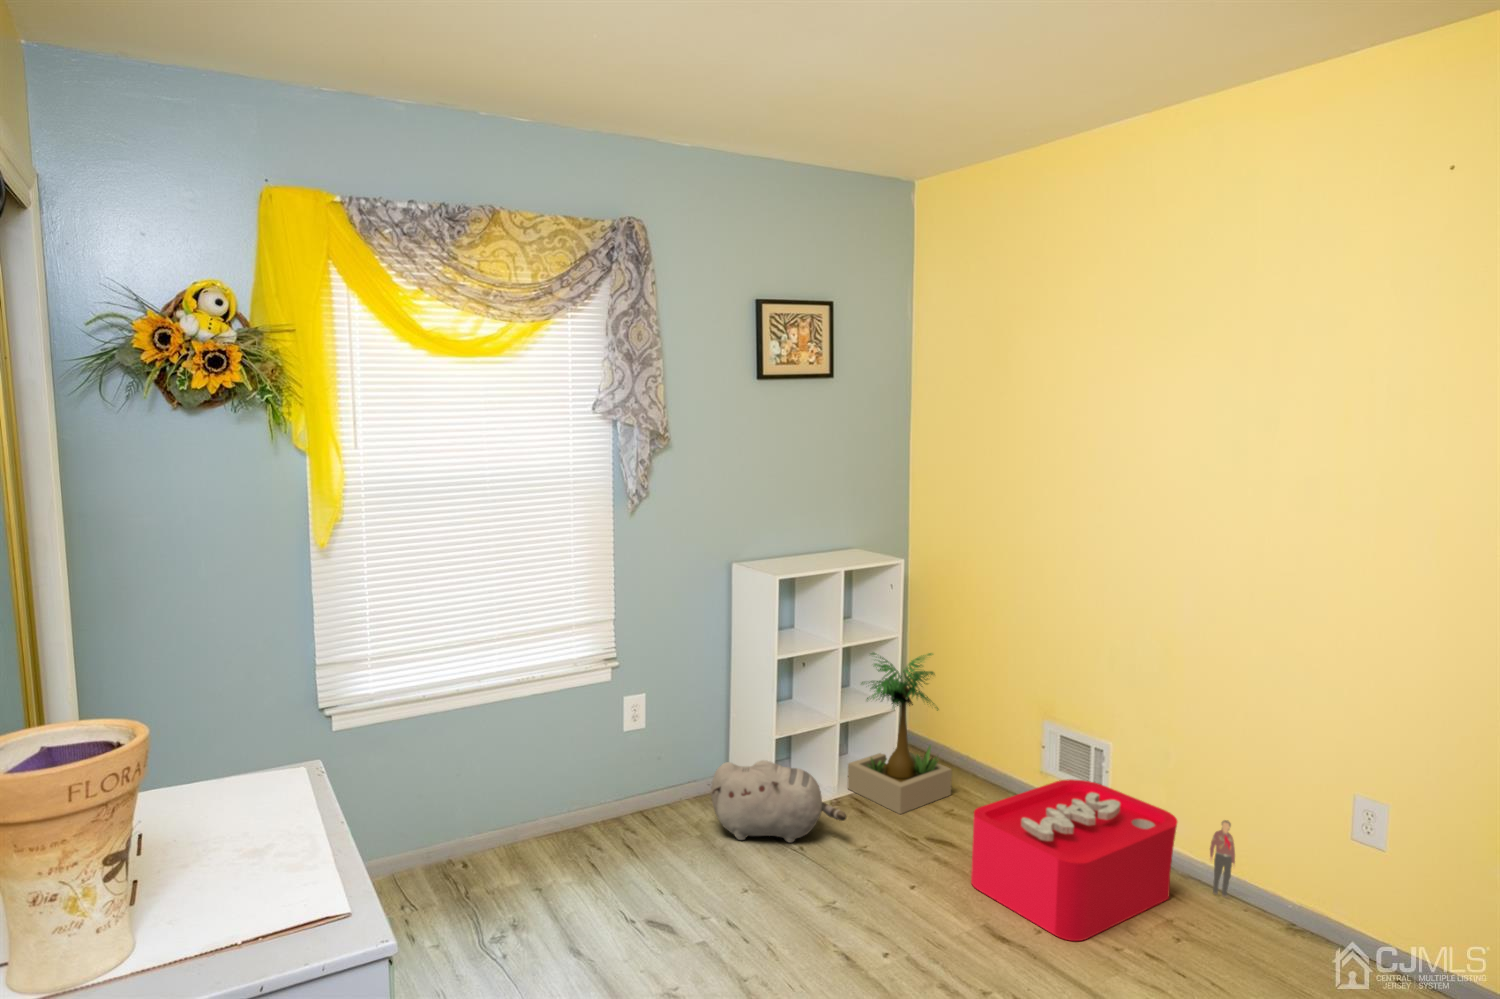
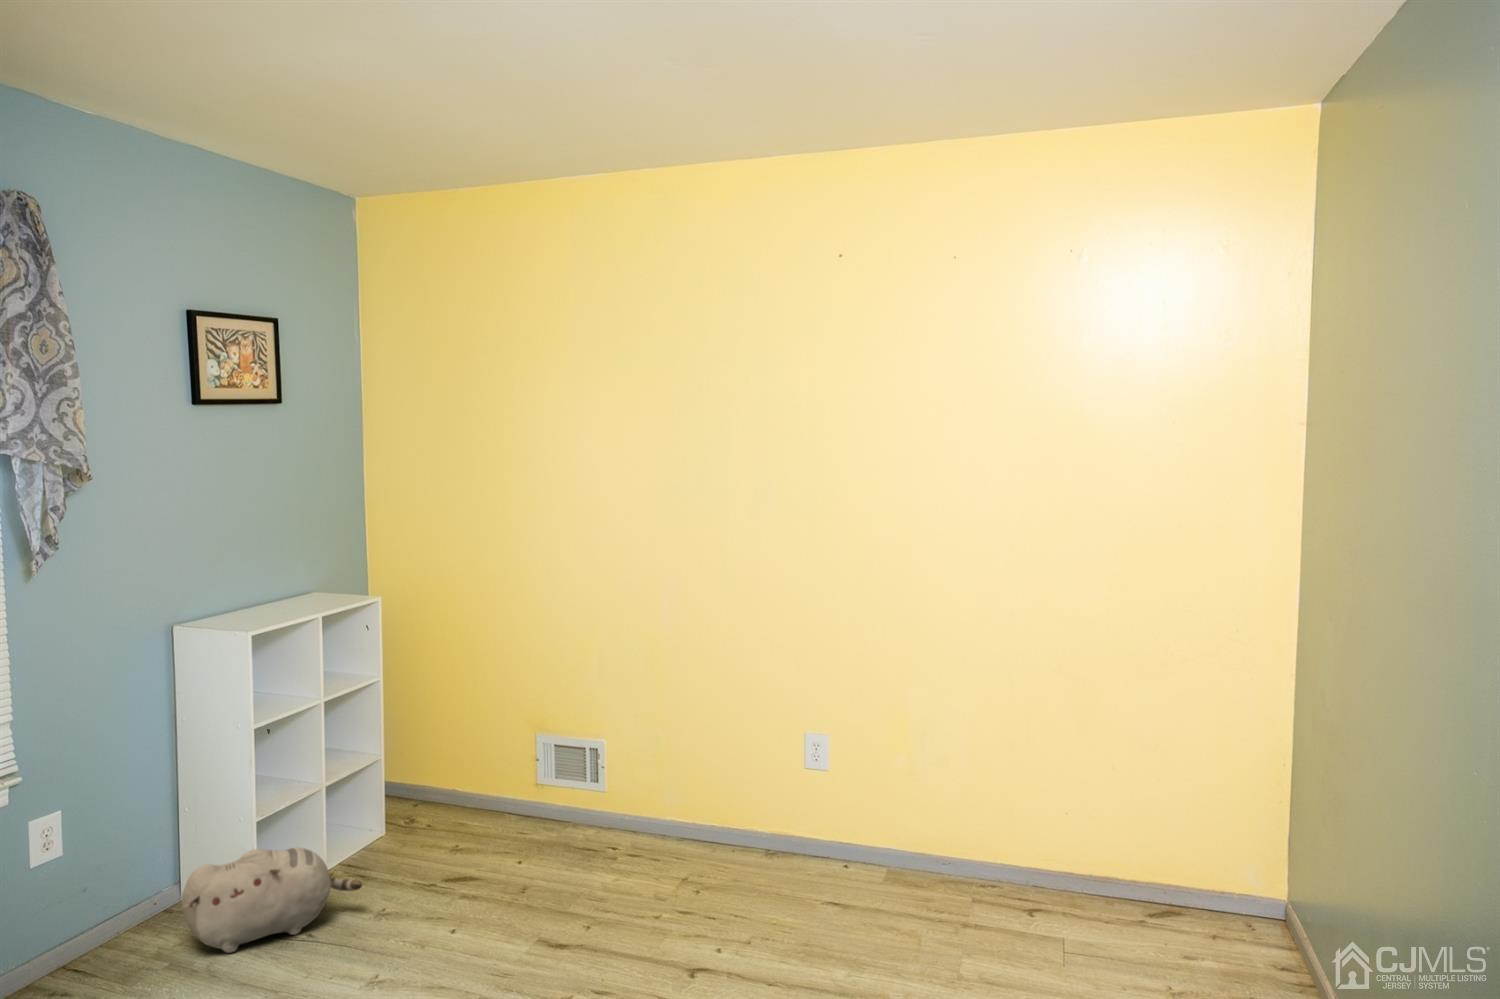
potted plant: present [848,653,952,814] -> none [331,689,449,867]
storage bin: present [971,779,1235,941] -> none [506,780,720,925]

